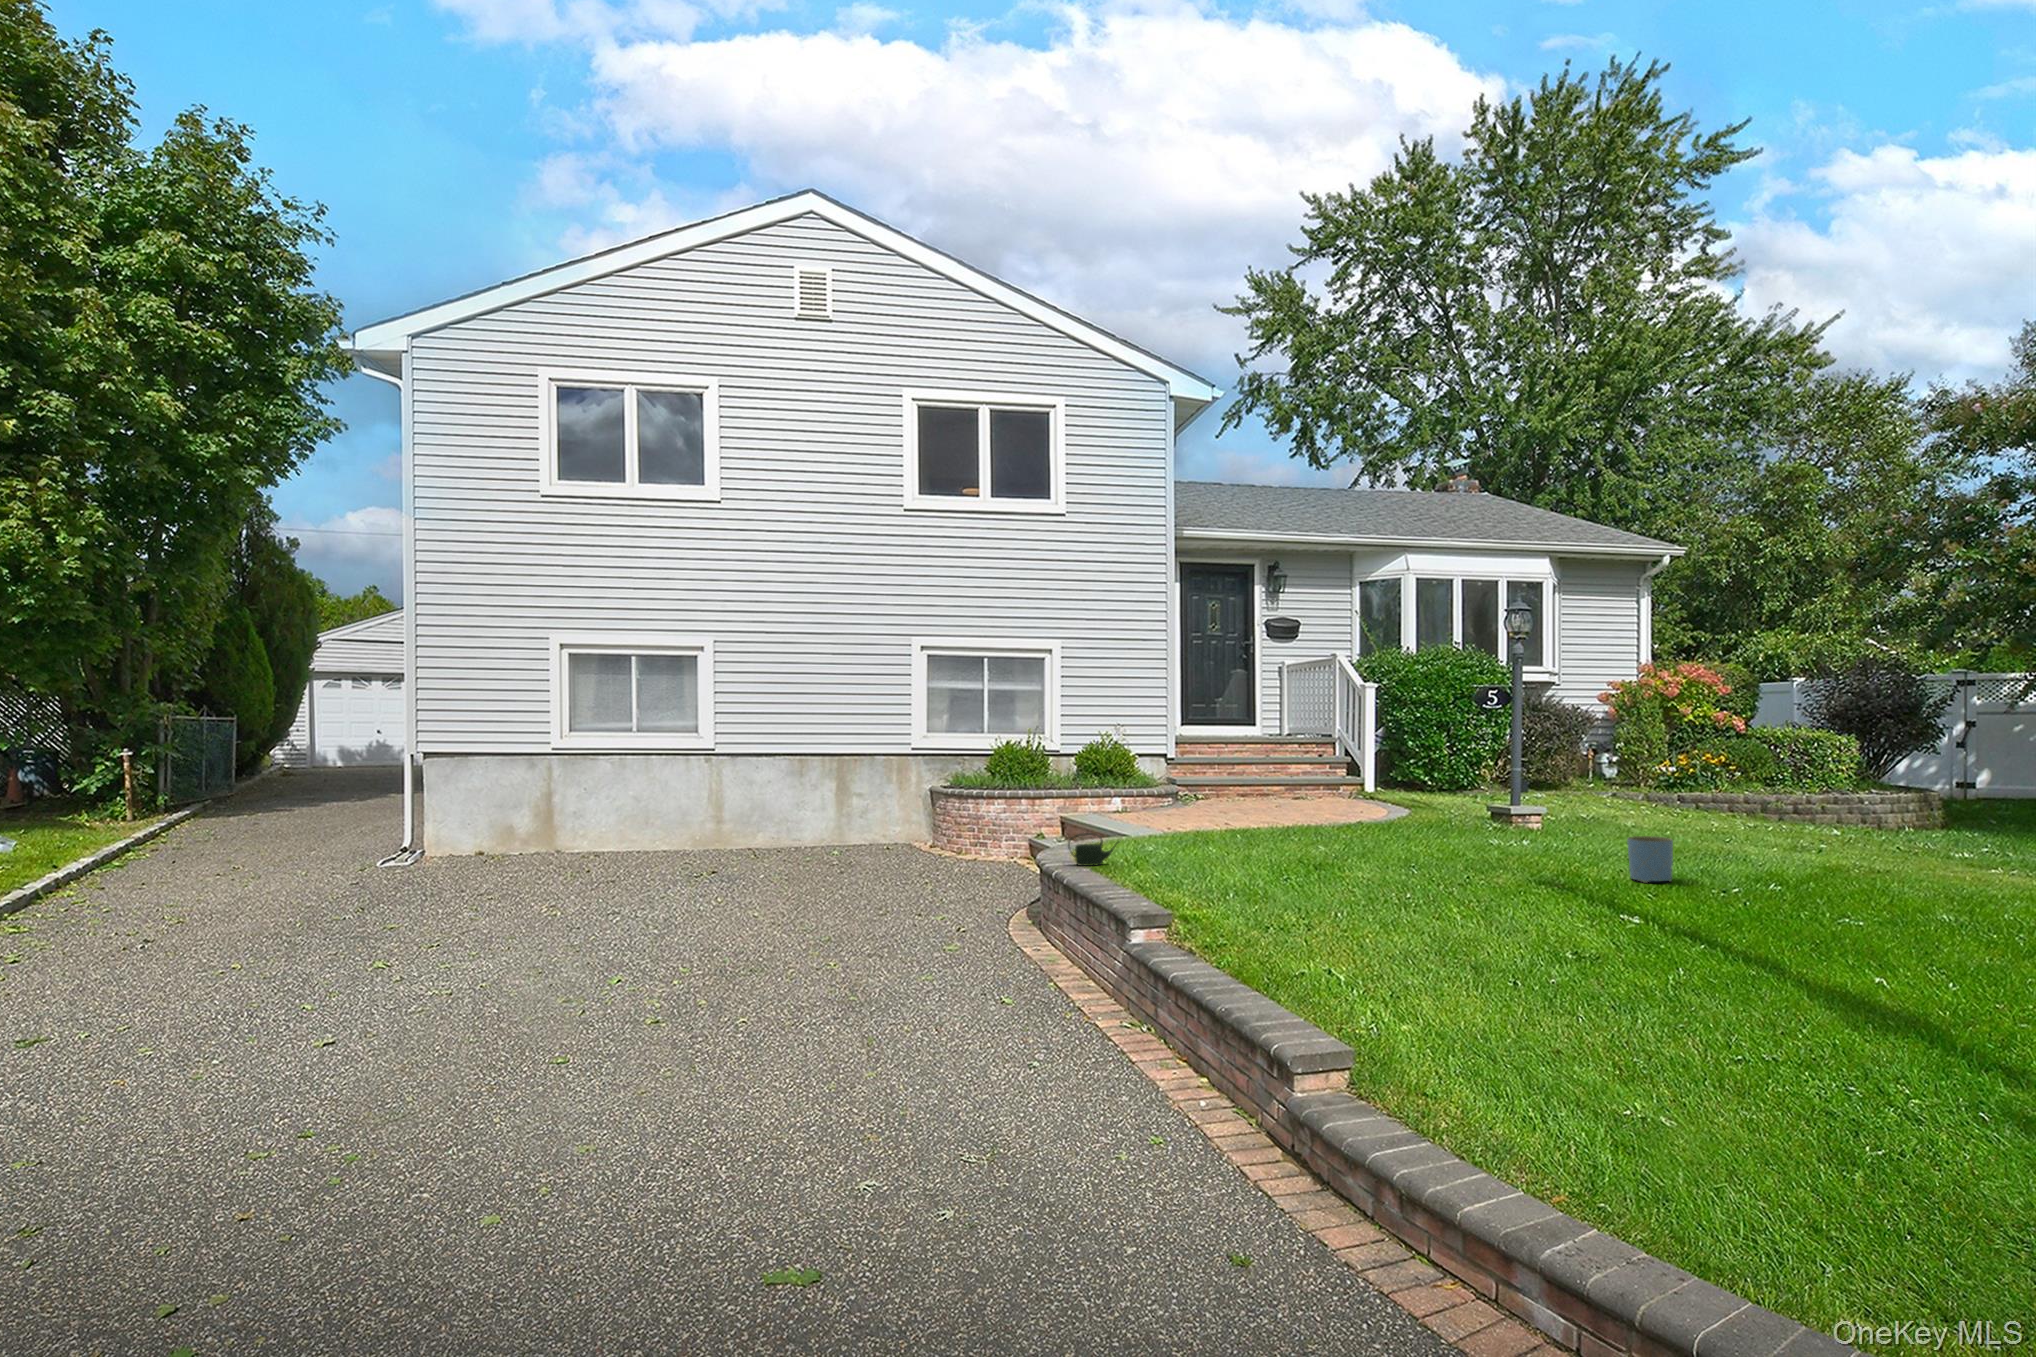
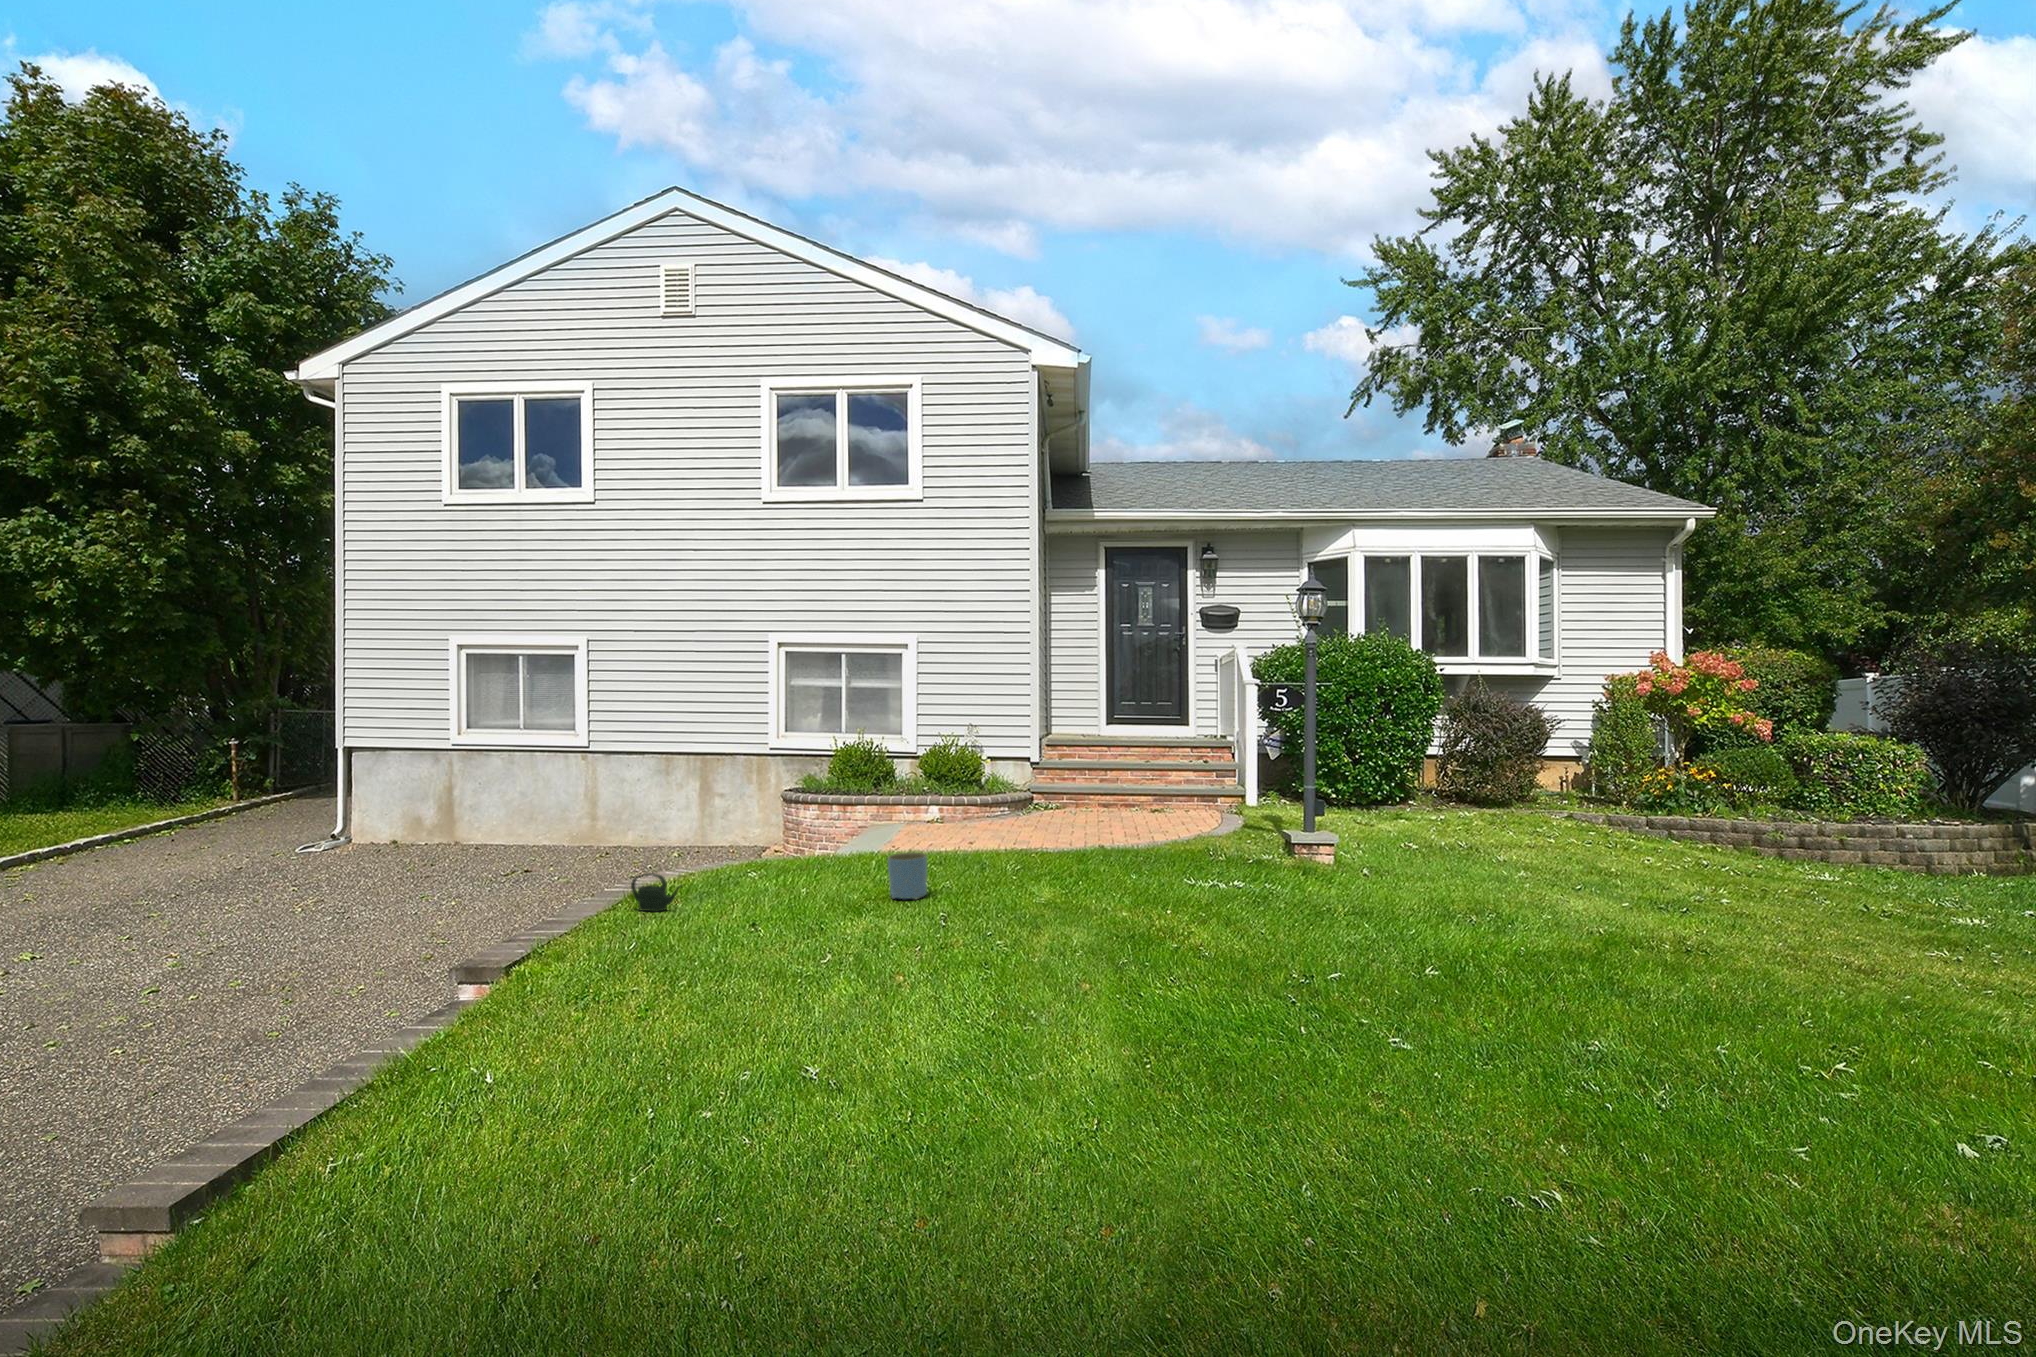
planter: present [1627,836,1673,883] -> present [887,852,927,899]

